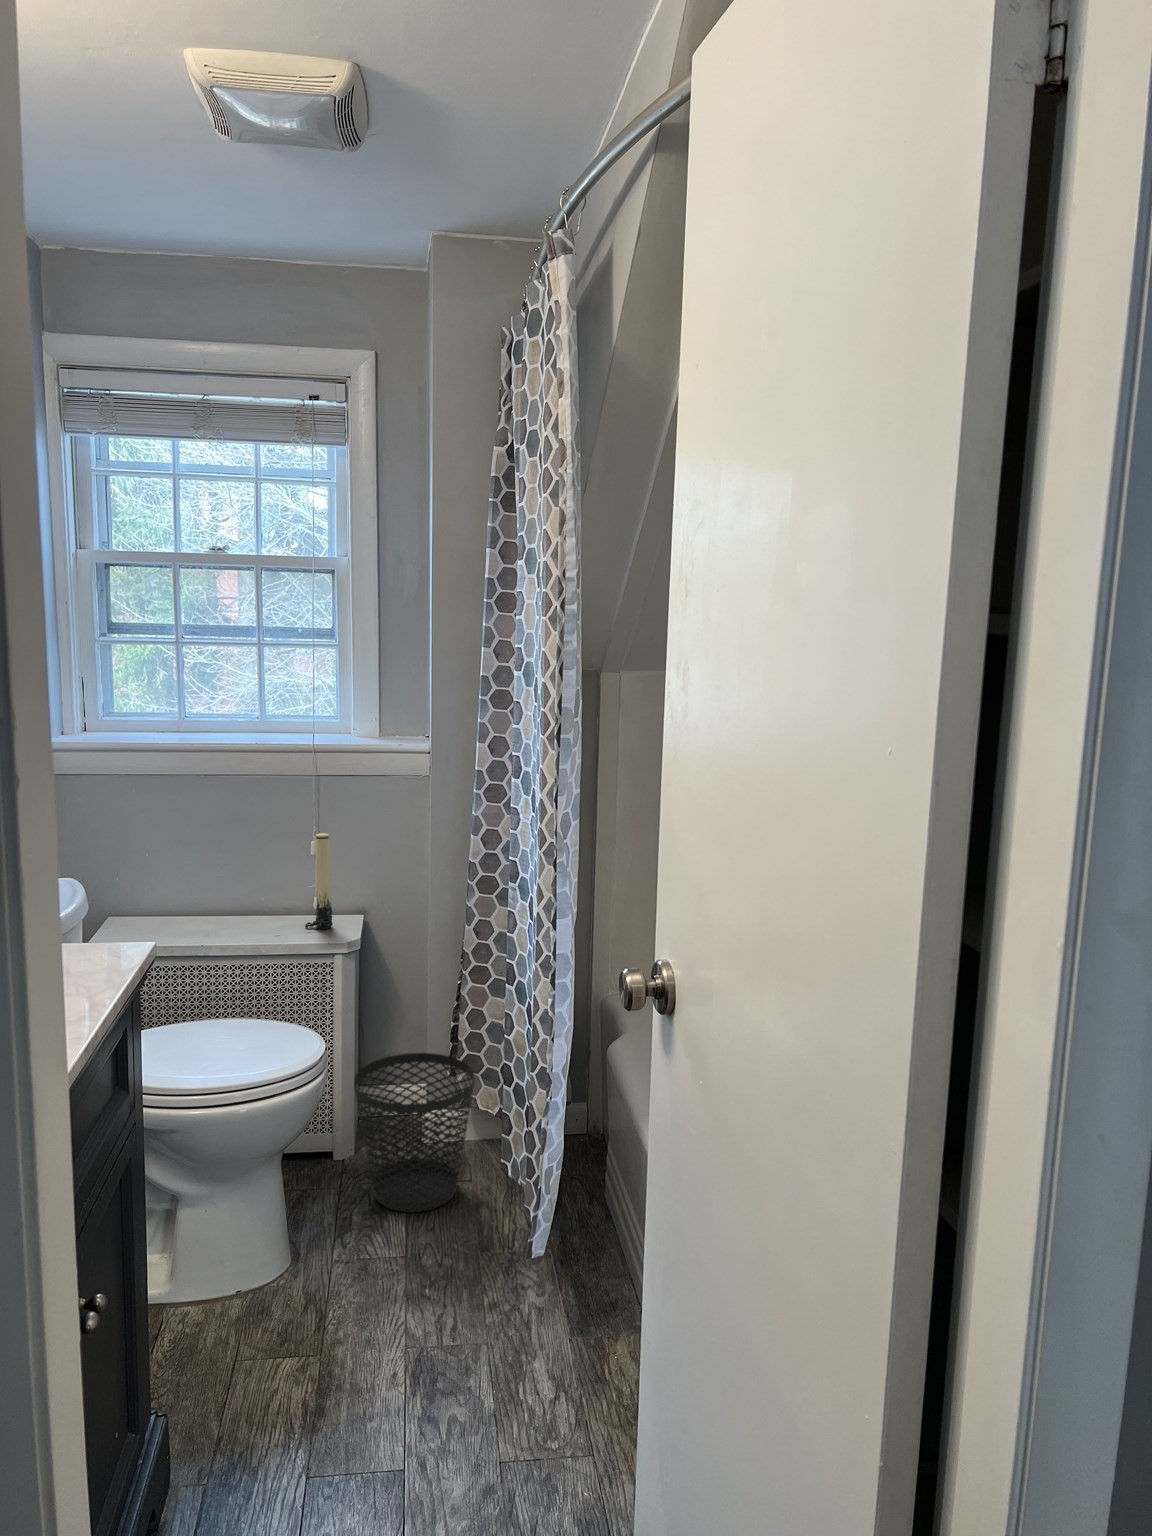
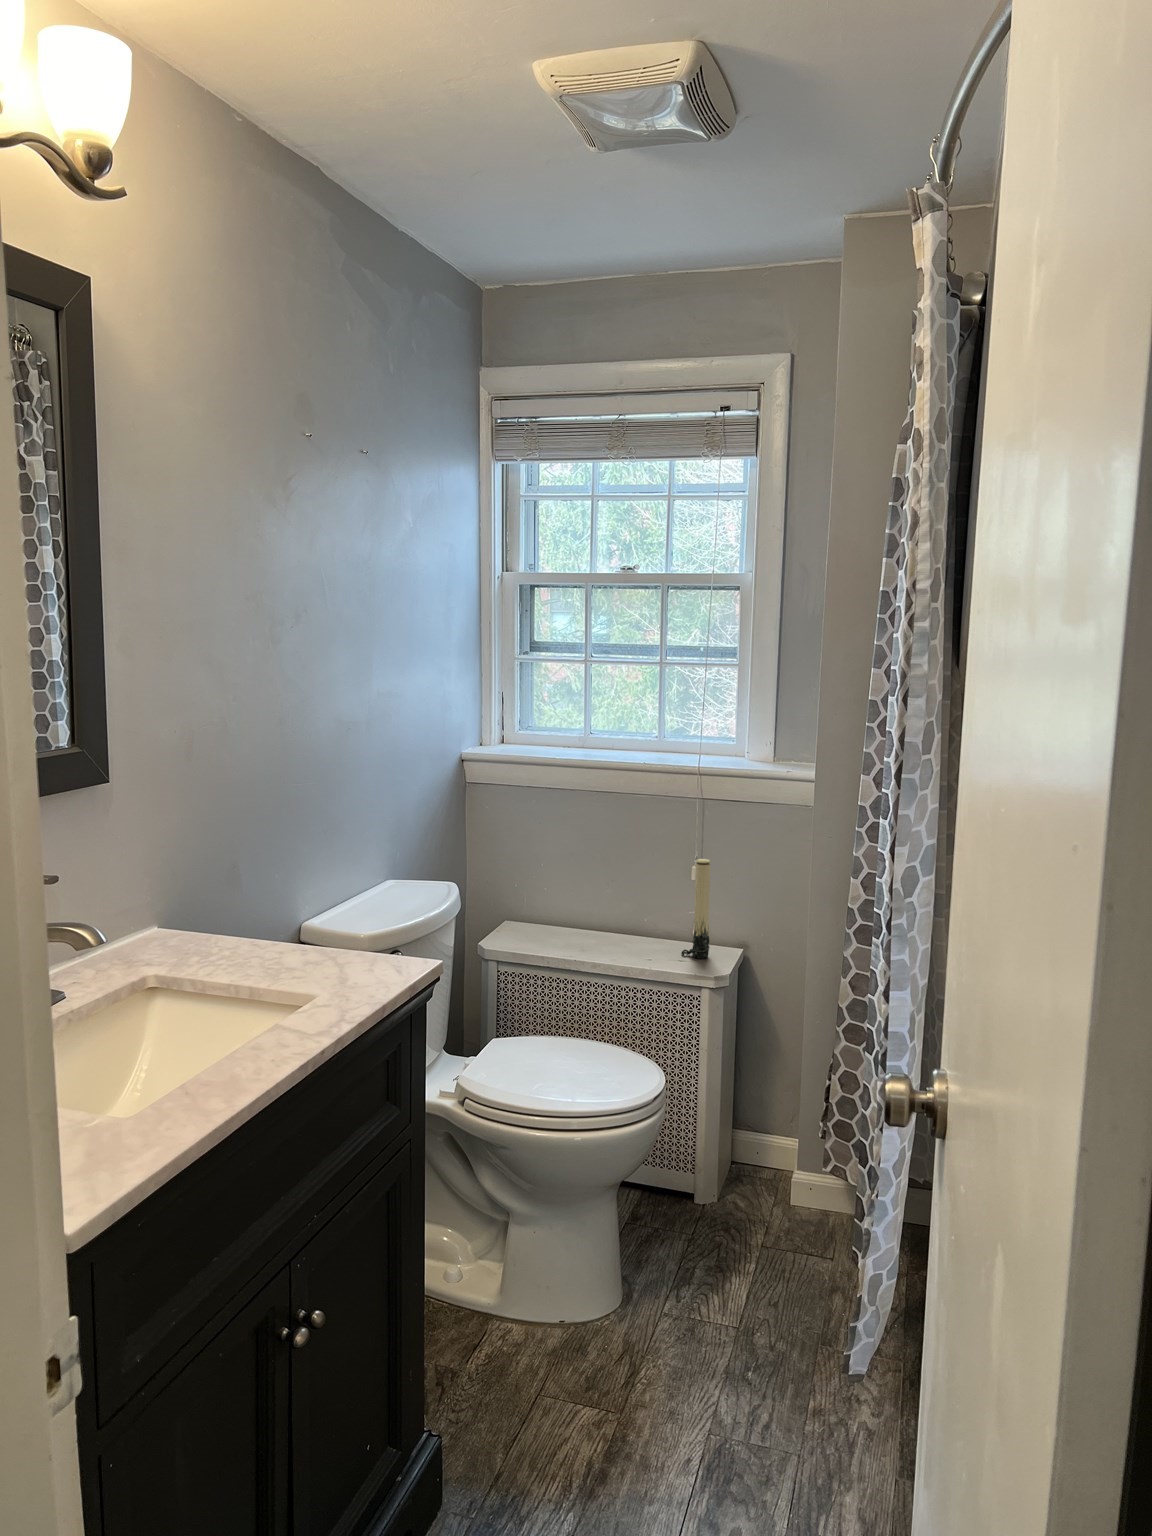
wastebasket: present [354,1053,475,1212] -> none [706,1104,839,1281]

